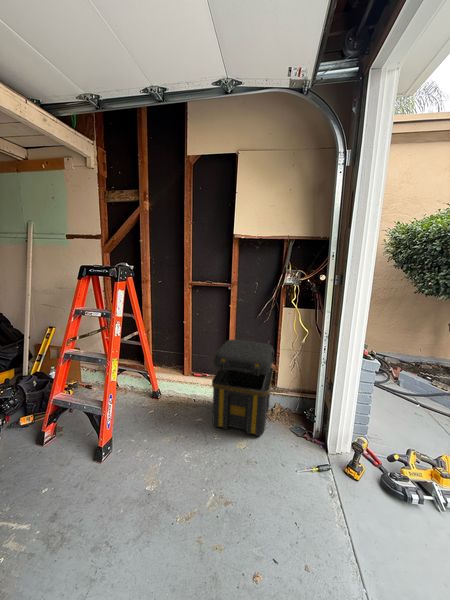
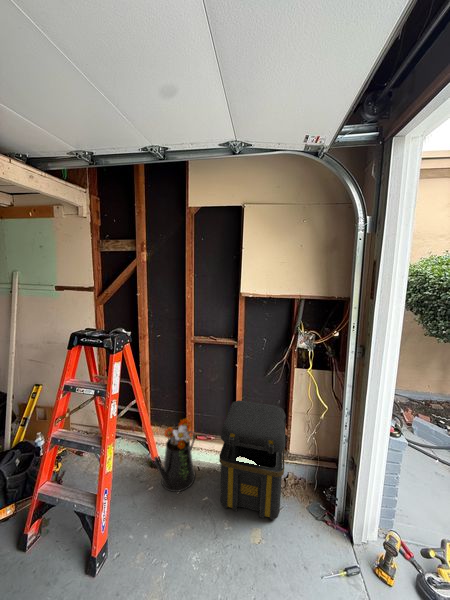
watering can: none [154,353,192,415] -> present [154,418,195,492]

